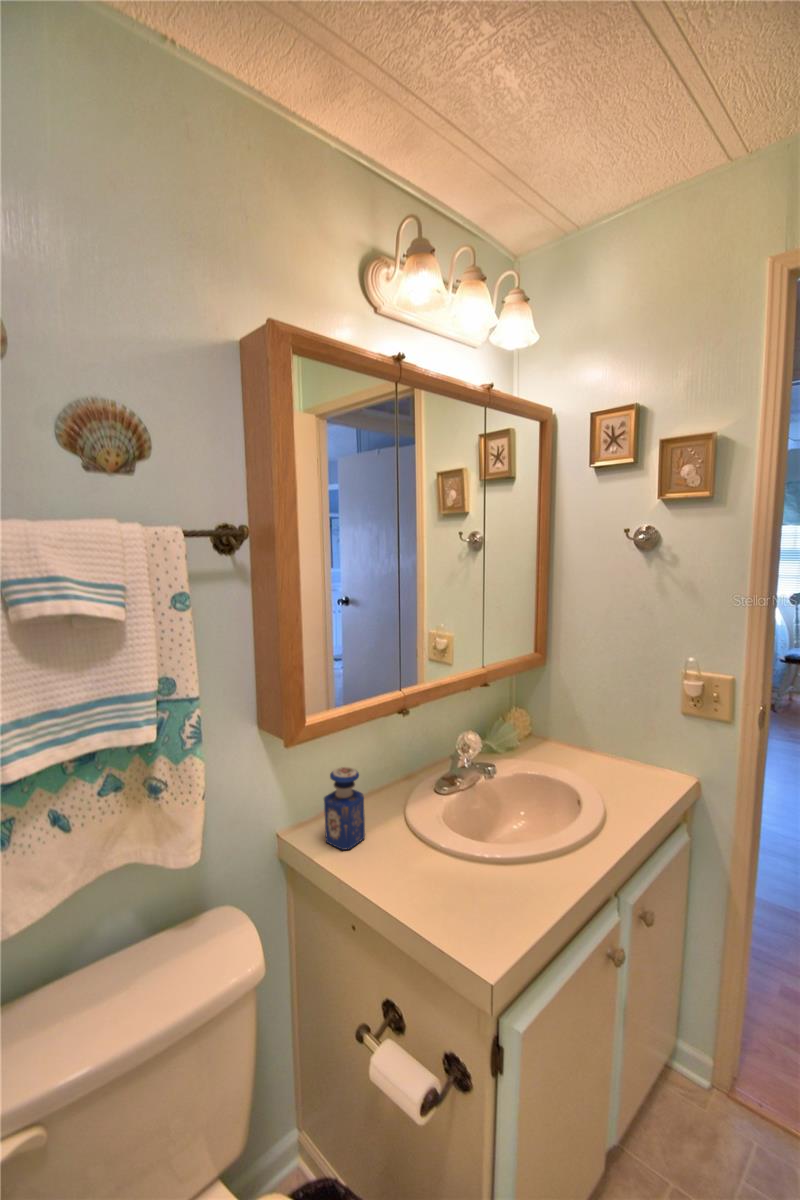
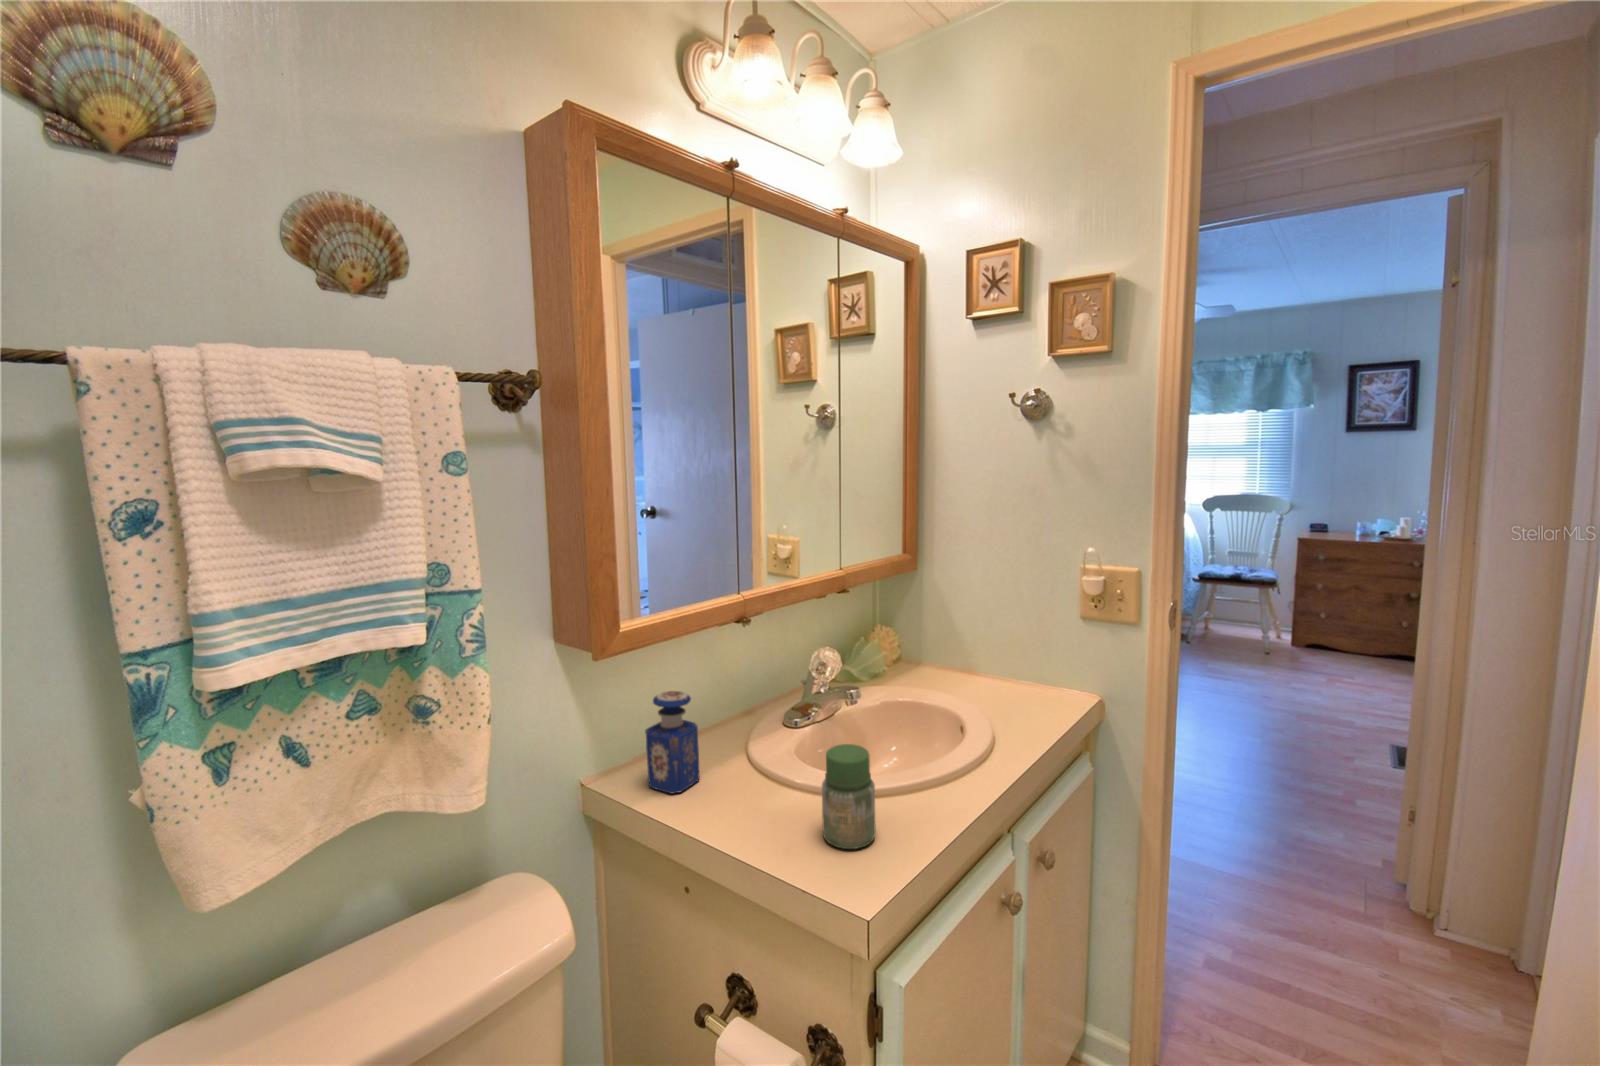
jar: none [459,829,503,919] -> present [822,744,876,849]

